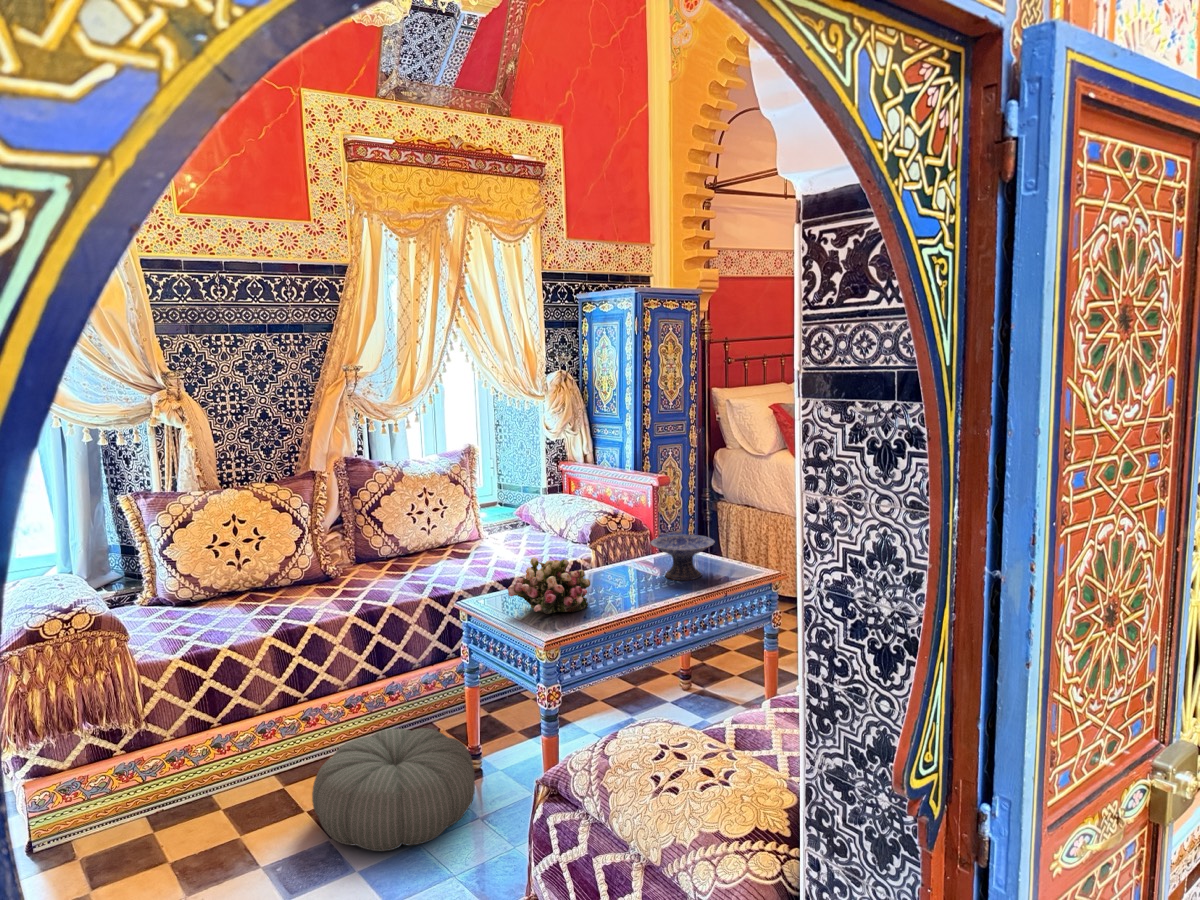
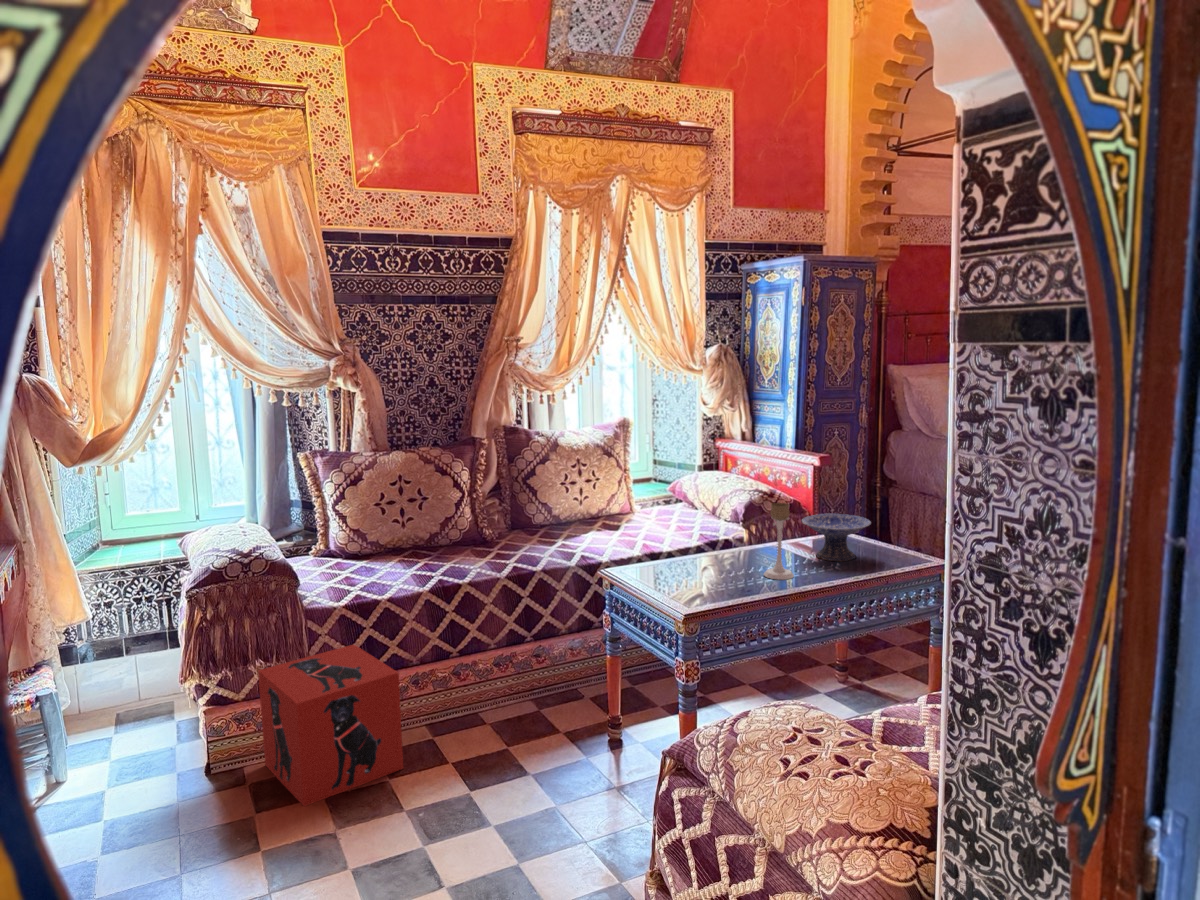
candle holder: none [618,527,647,602] -> present [764,503,794,580]
flower arrangement: present [508,557,590,614] -> none [650,528,735,585]
storage box: none [80,700,253,884] -> present [258,645,403,806]
pouf: present [312,728,475,851] -> none [457,688,611,804]

